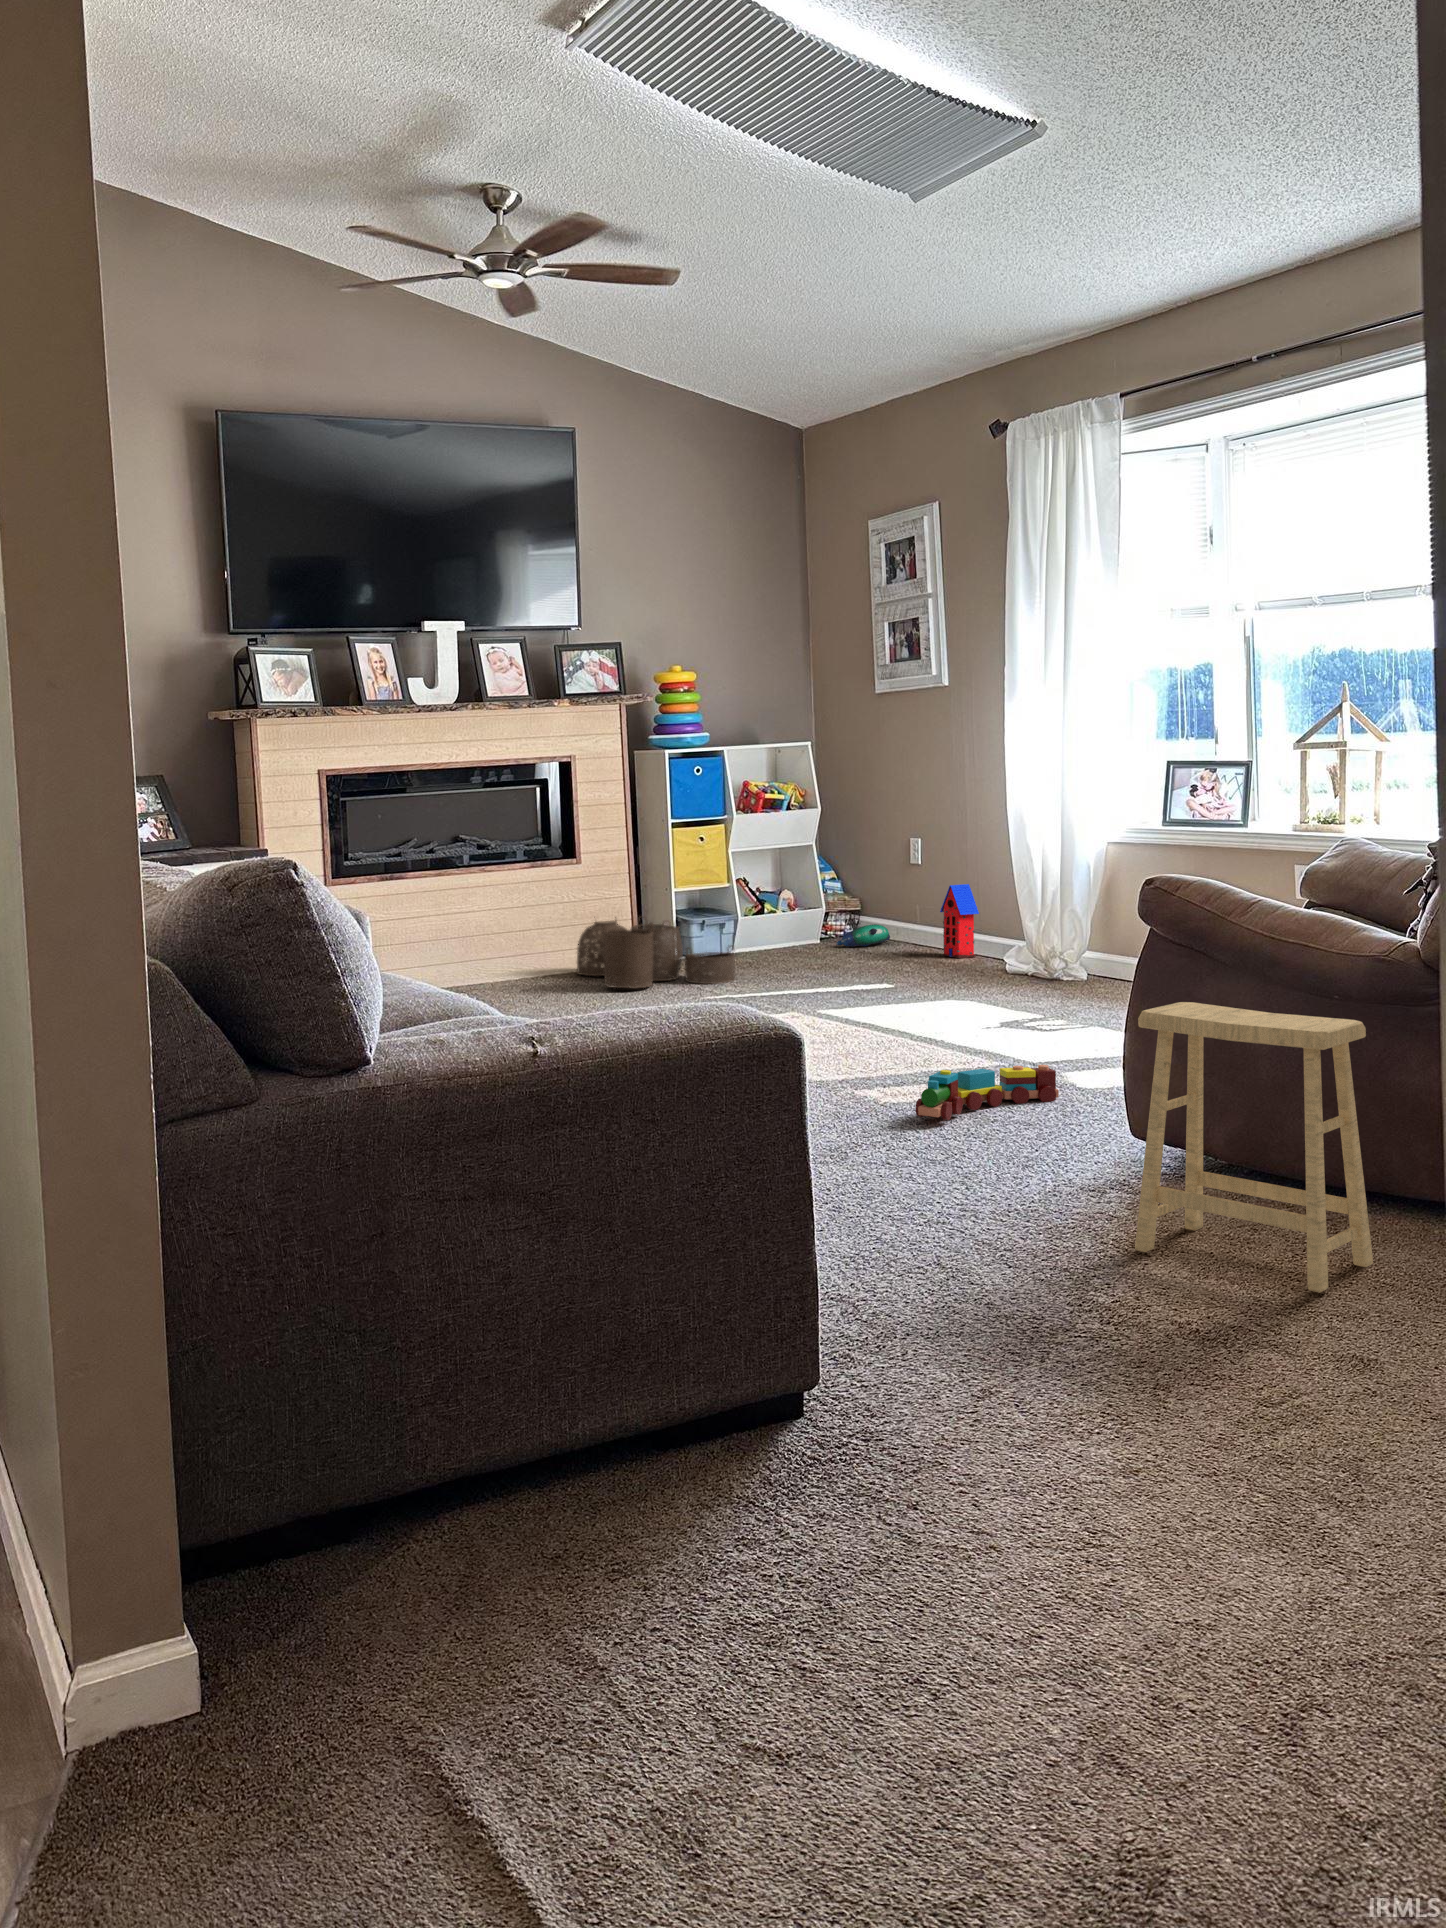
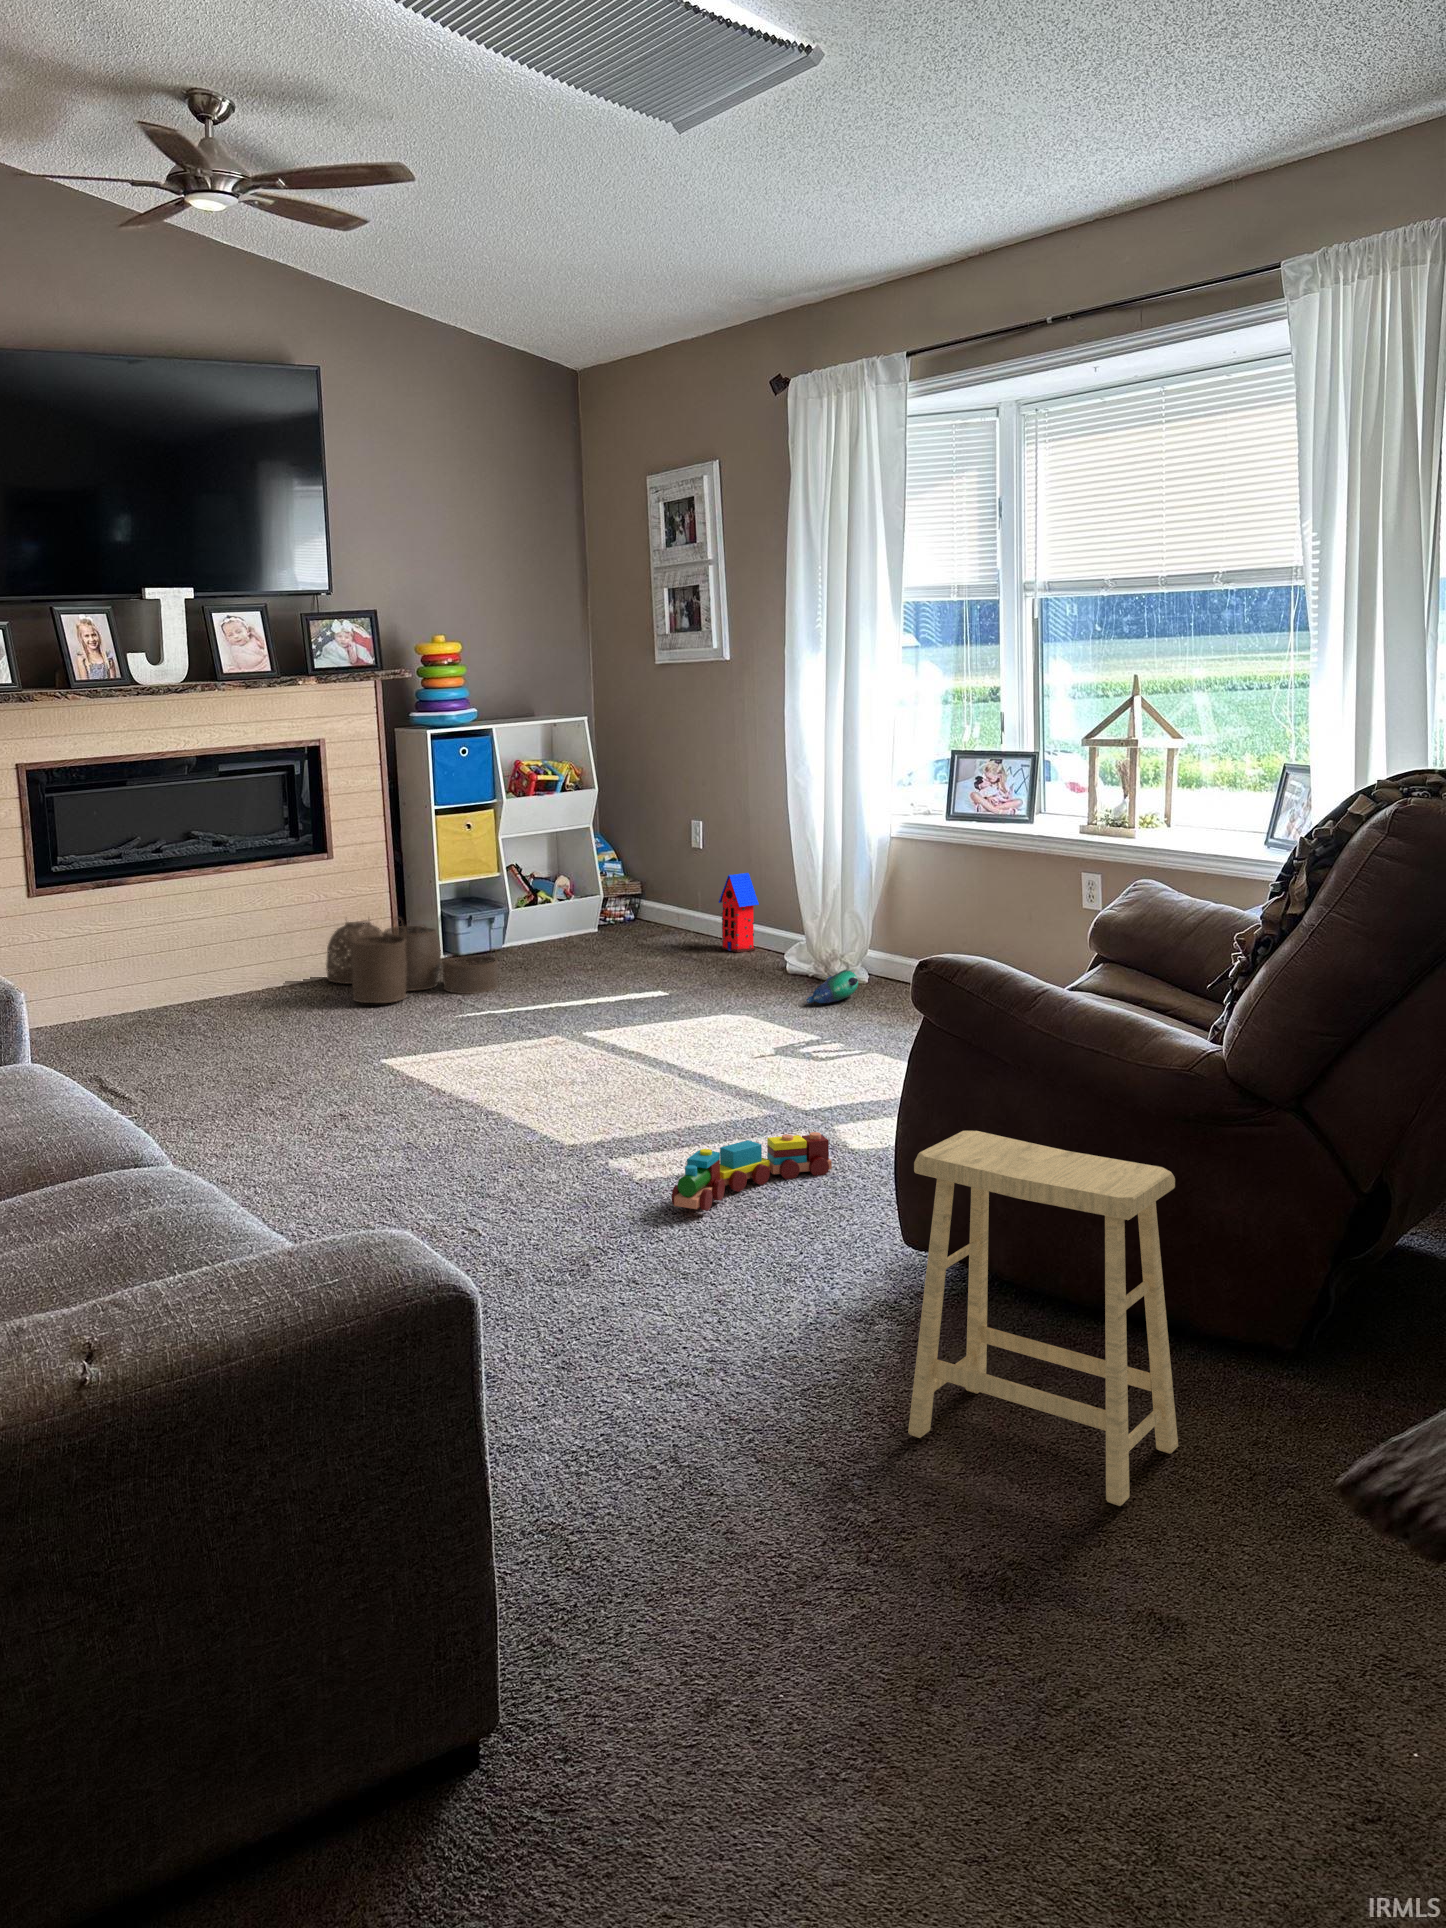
plush toy: present [836,924,890,947] -> present [806,970,858,1004]

